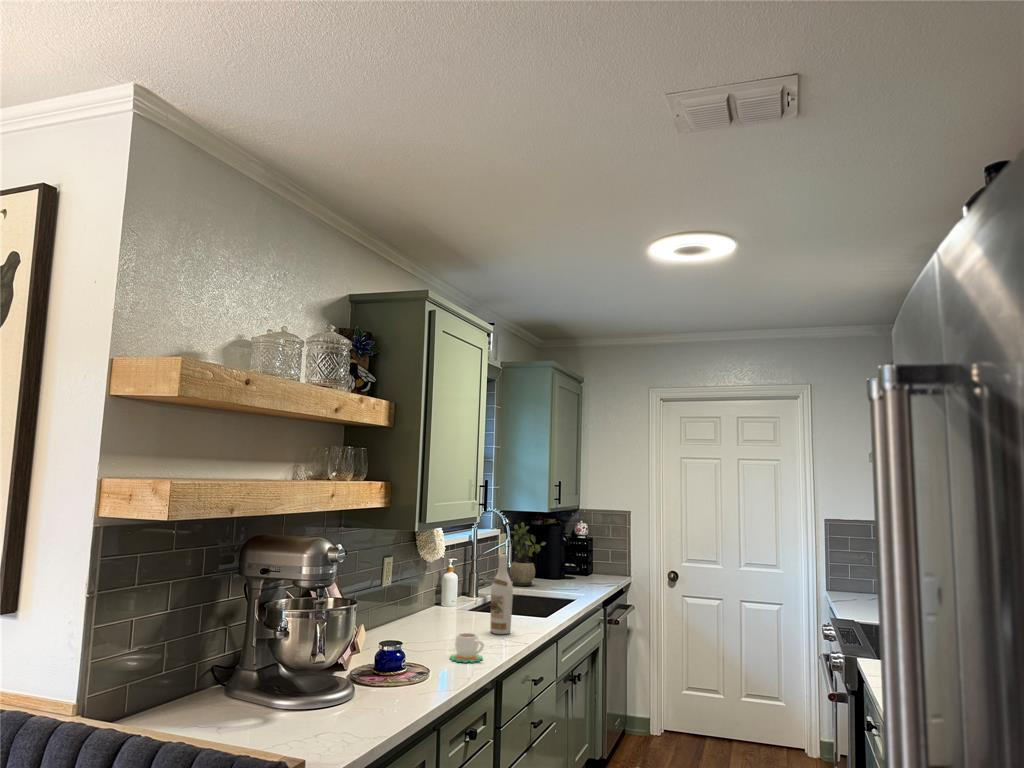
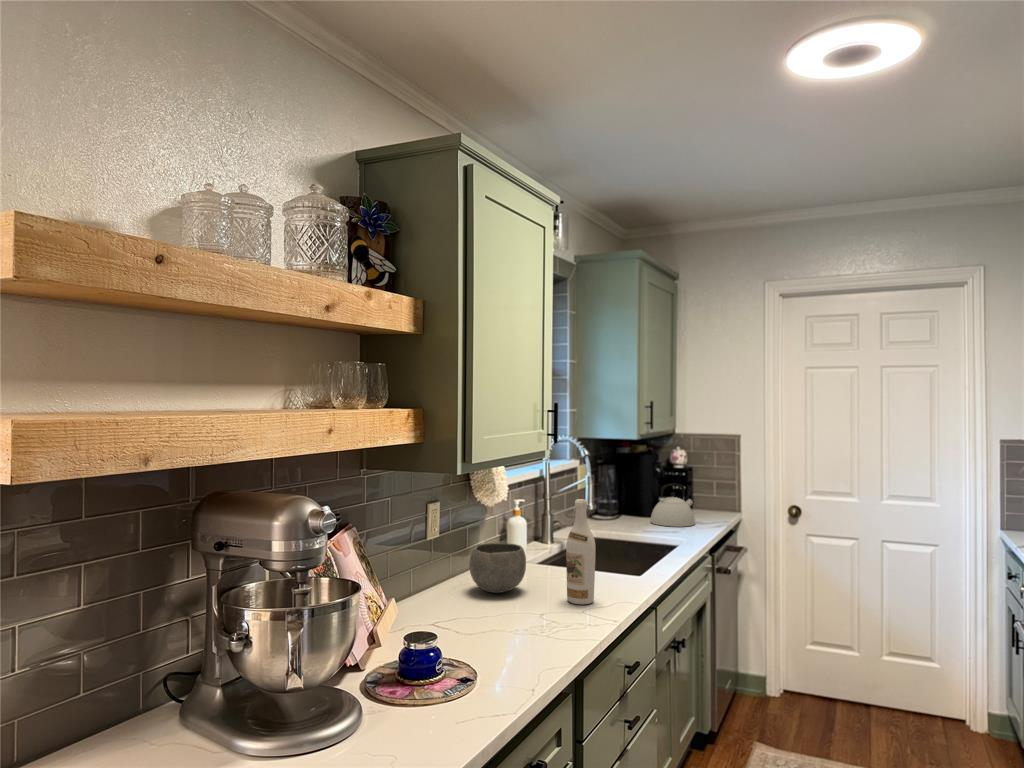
potted plant: present [510,522,546,586] -> none [591,451,636,528]
kettle: none [557,551,593,586] -> present [651,484,695,527]
ceramic bowl: none [416,589,460,627] -> present [469,543,526,593]
mug: present [450,633,484,663] -> none [509,613,556,657]

